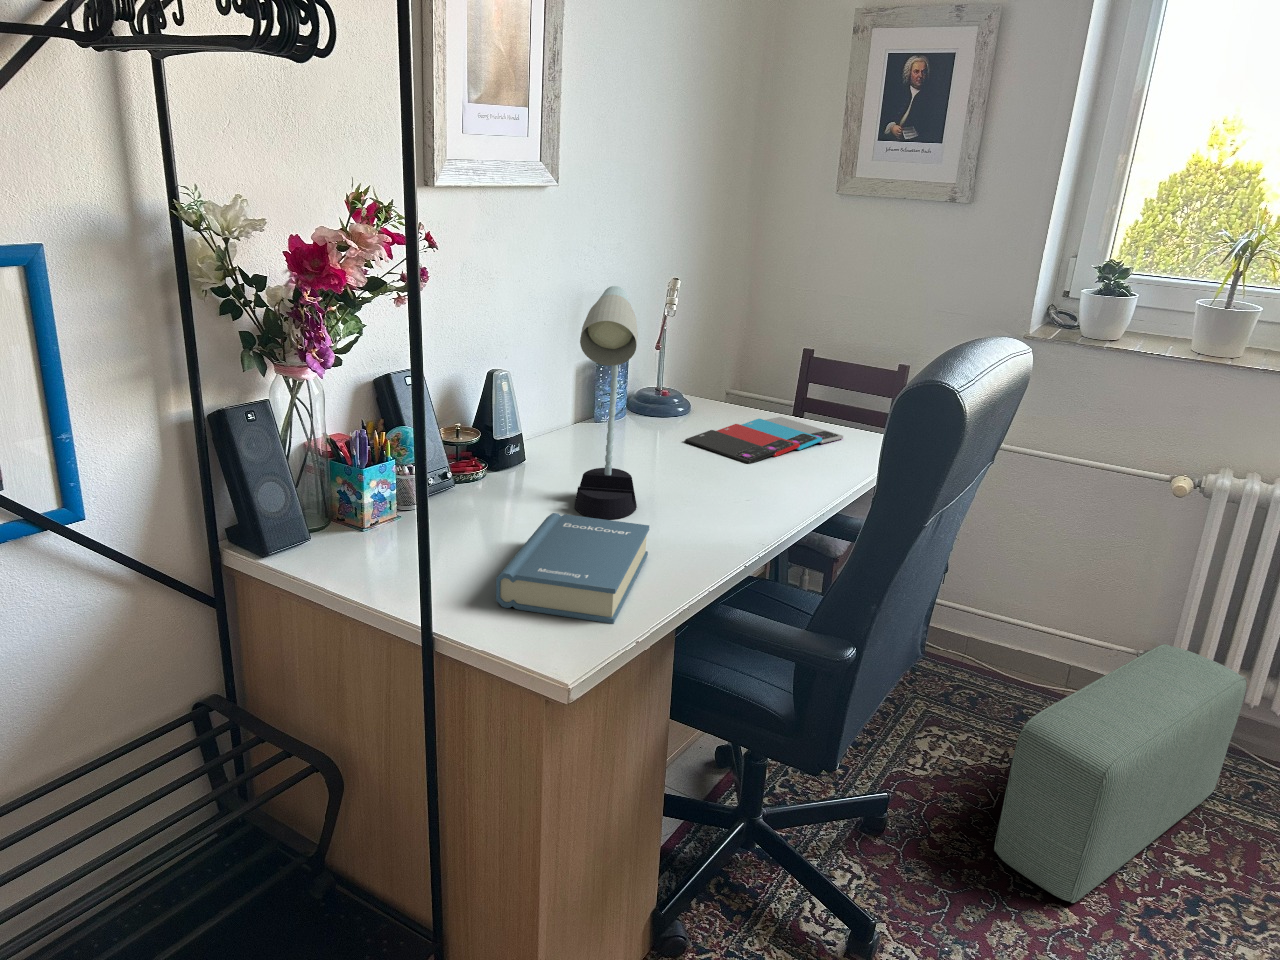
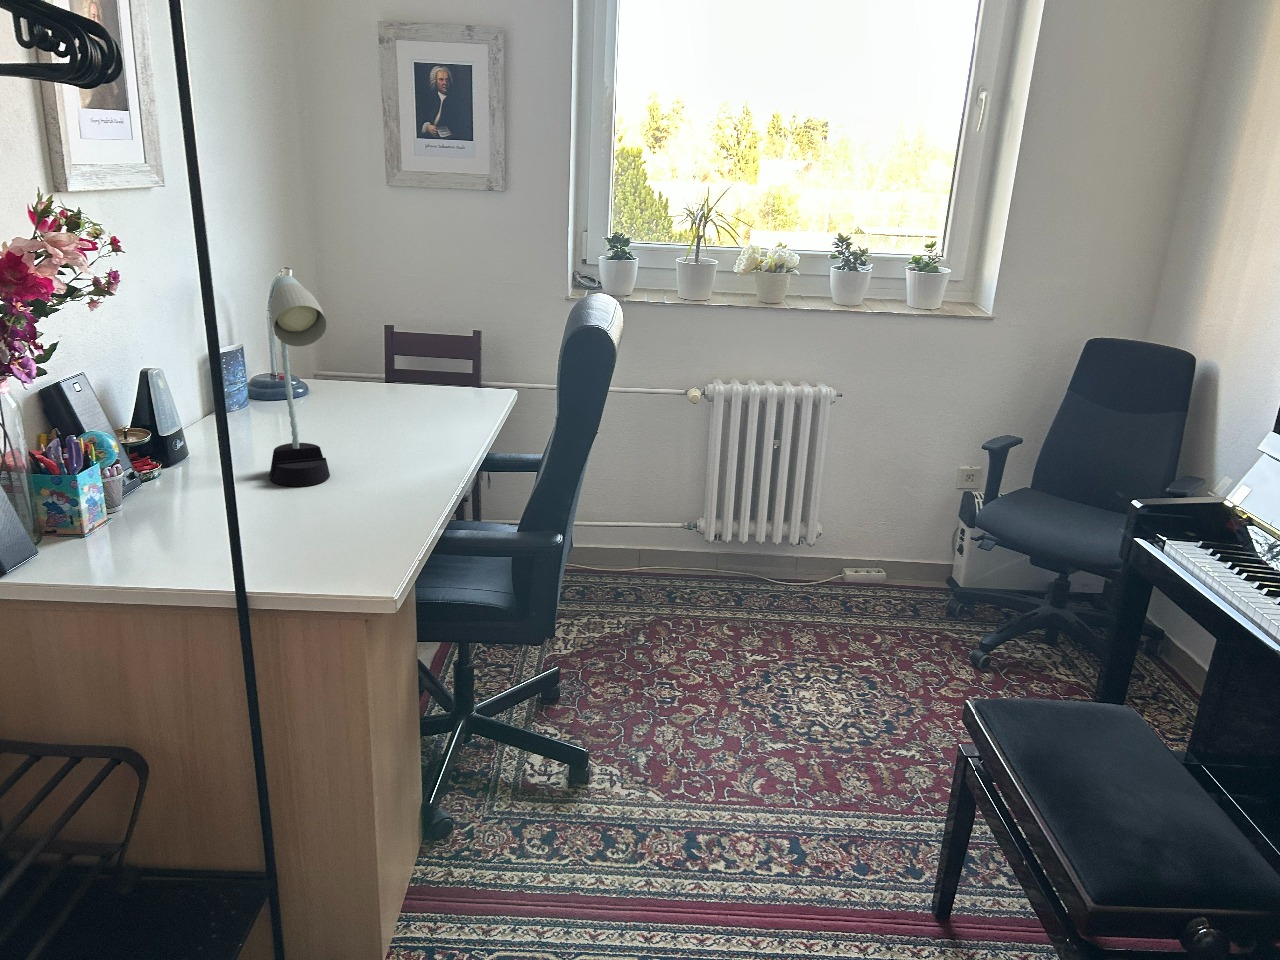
smartphone: present [685,417,843,464] -> none [322,387,452,426]
hardback book: present [496,513,649,624] -> none [274,477,389,562]
pouf: present [994,644,1247,903] -> none [638,511,761,700]

